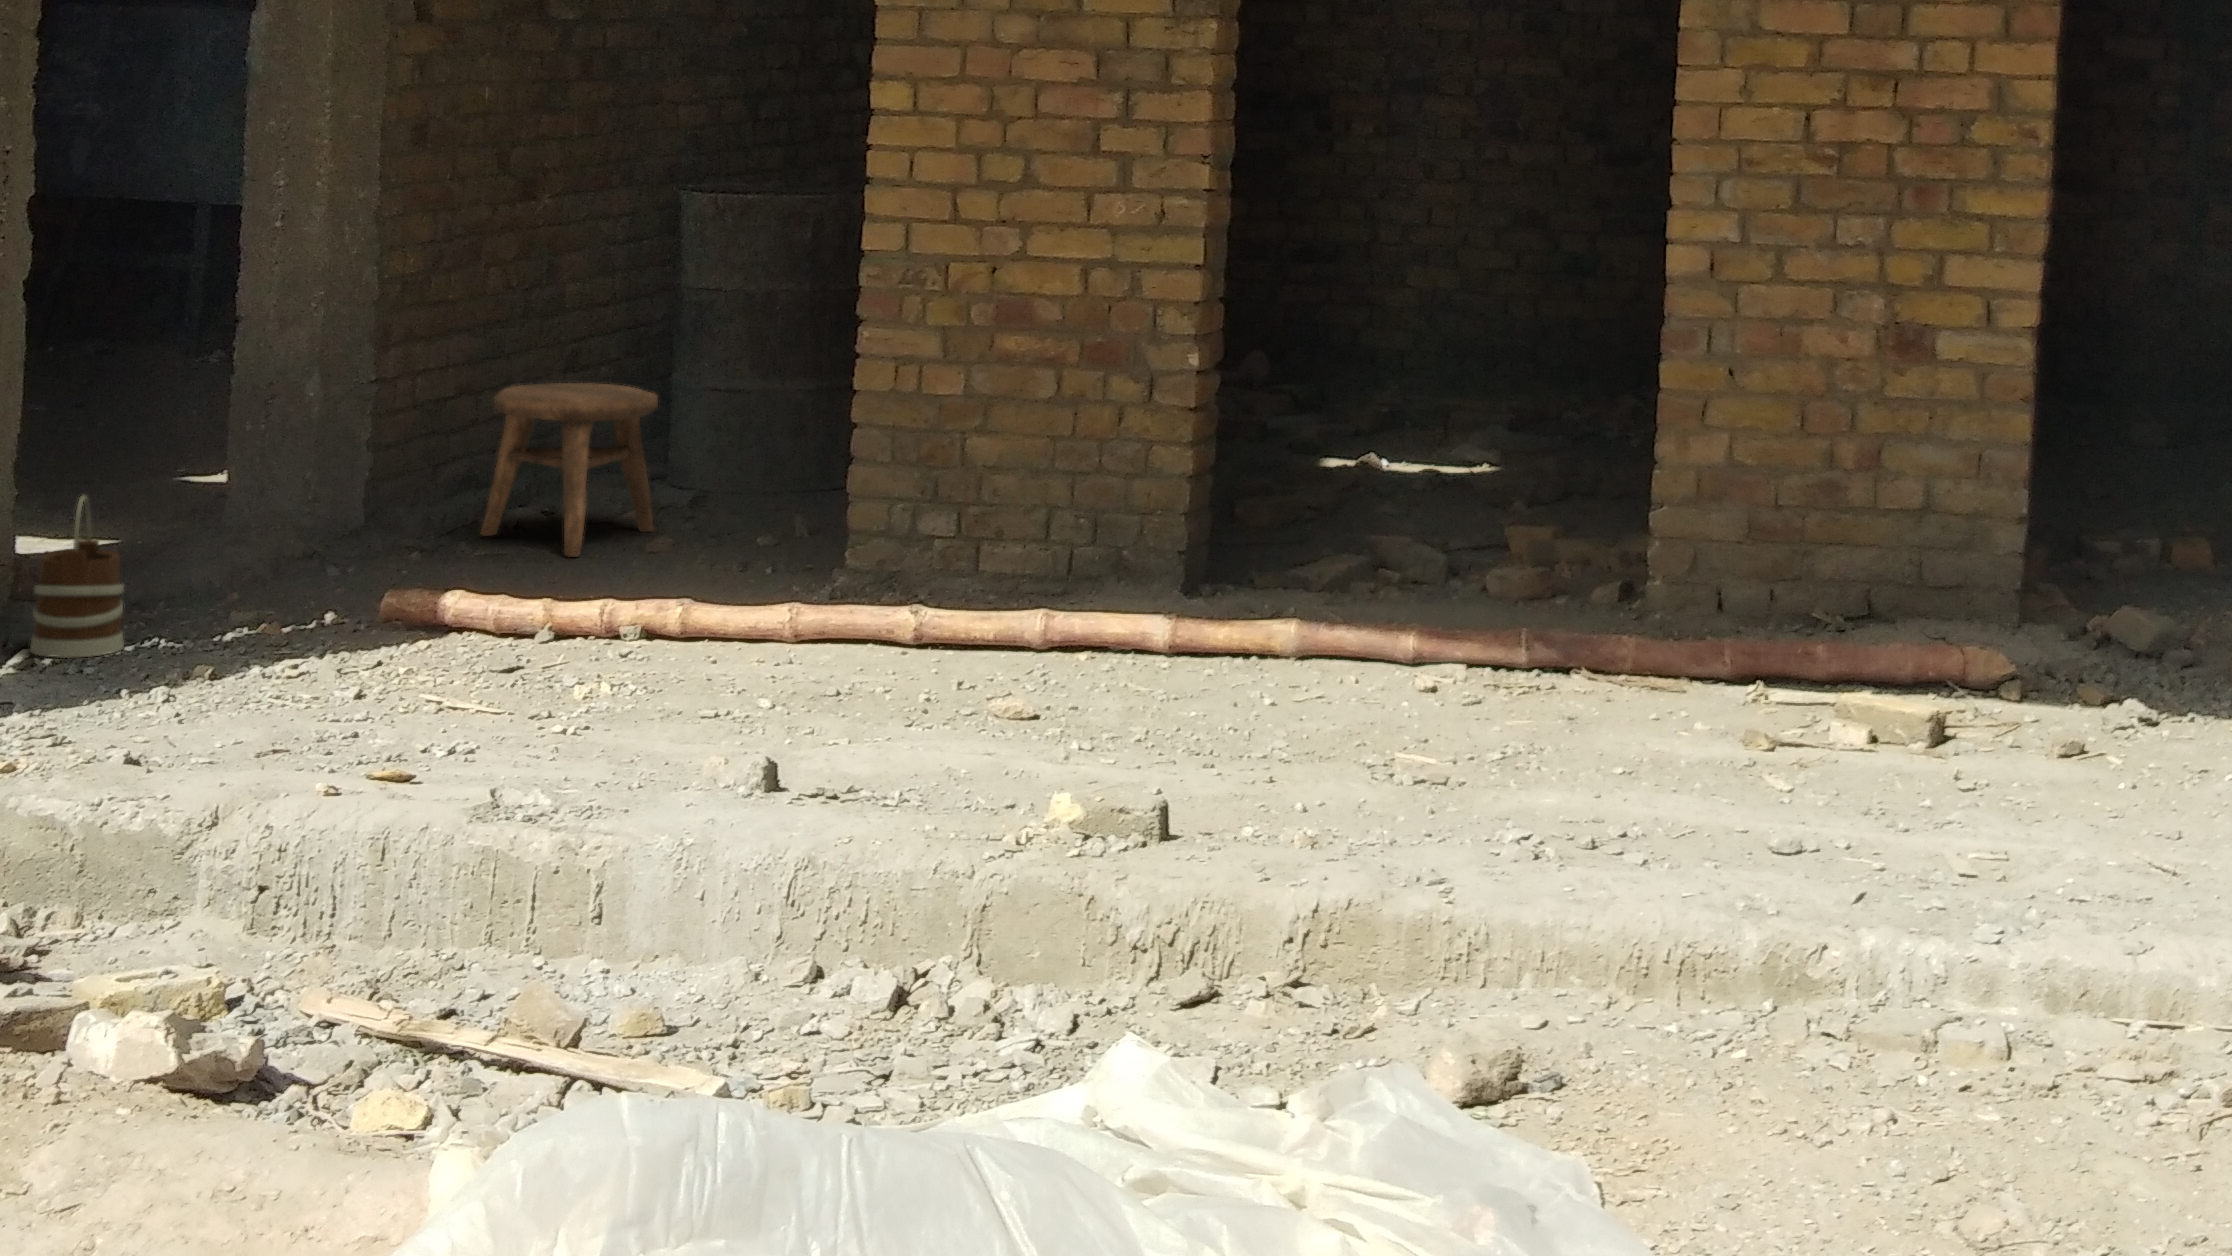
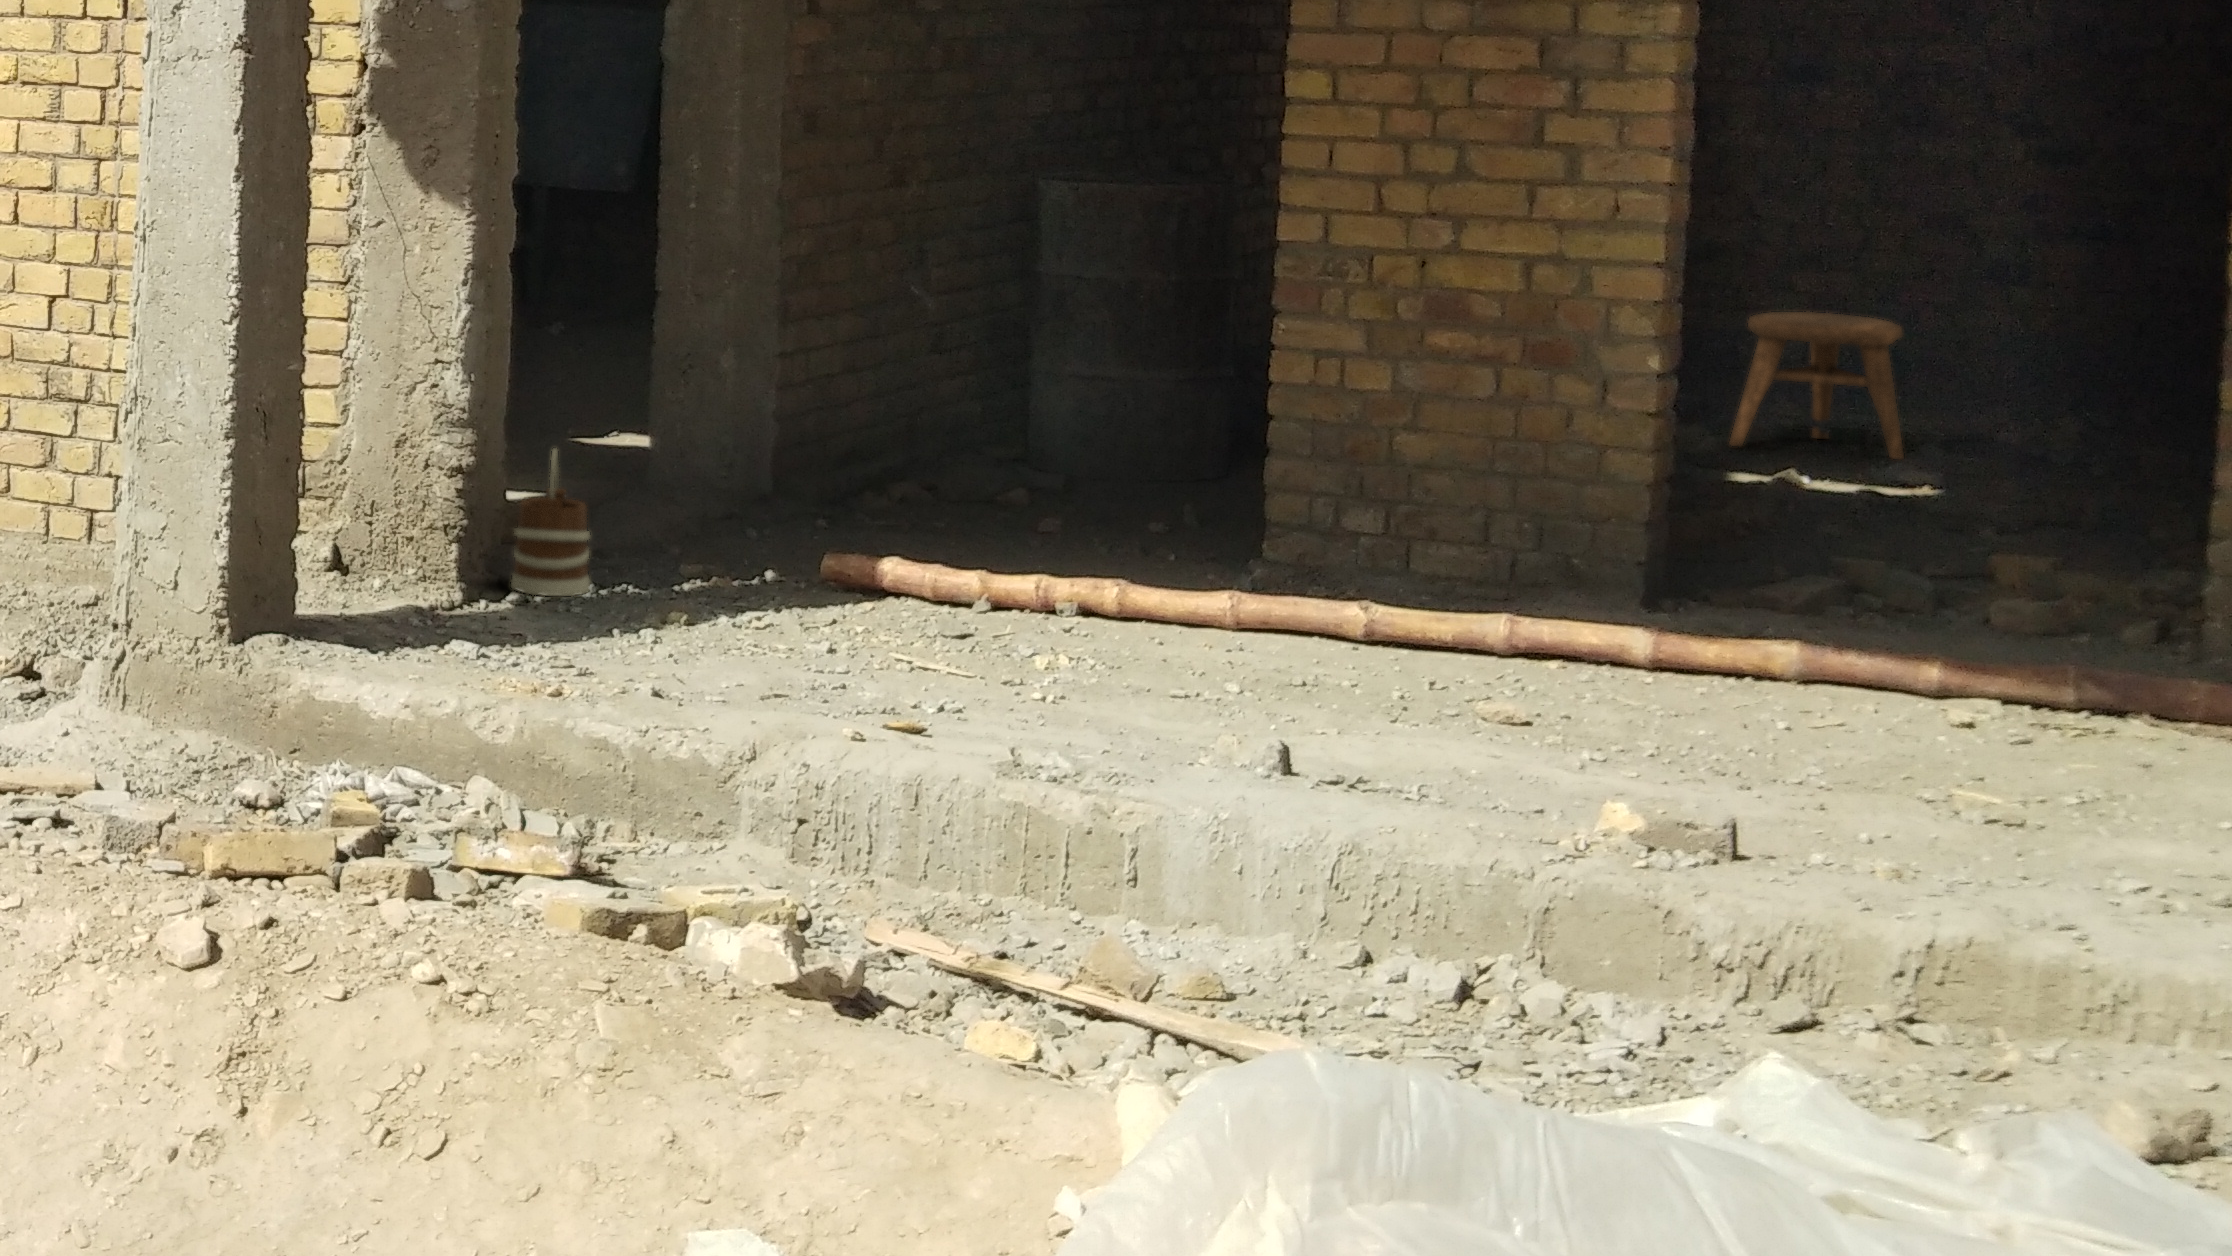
stool: present [481,383,658,557] -> present [1730,312,1904,459]

